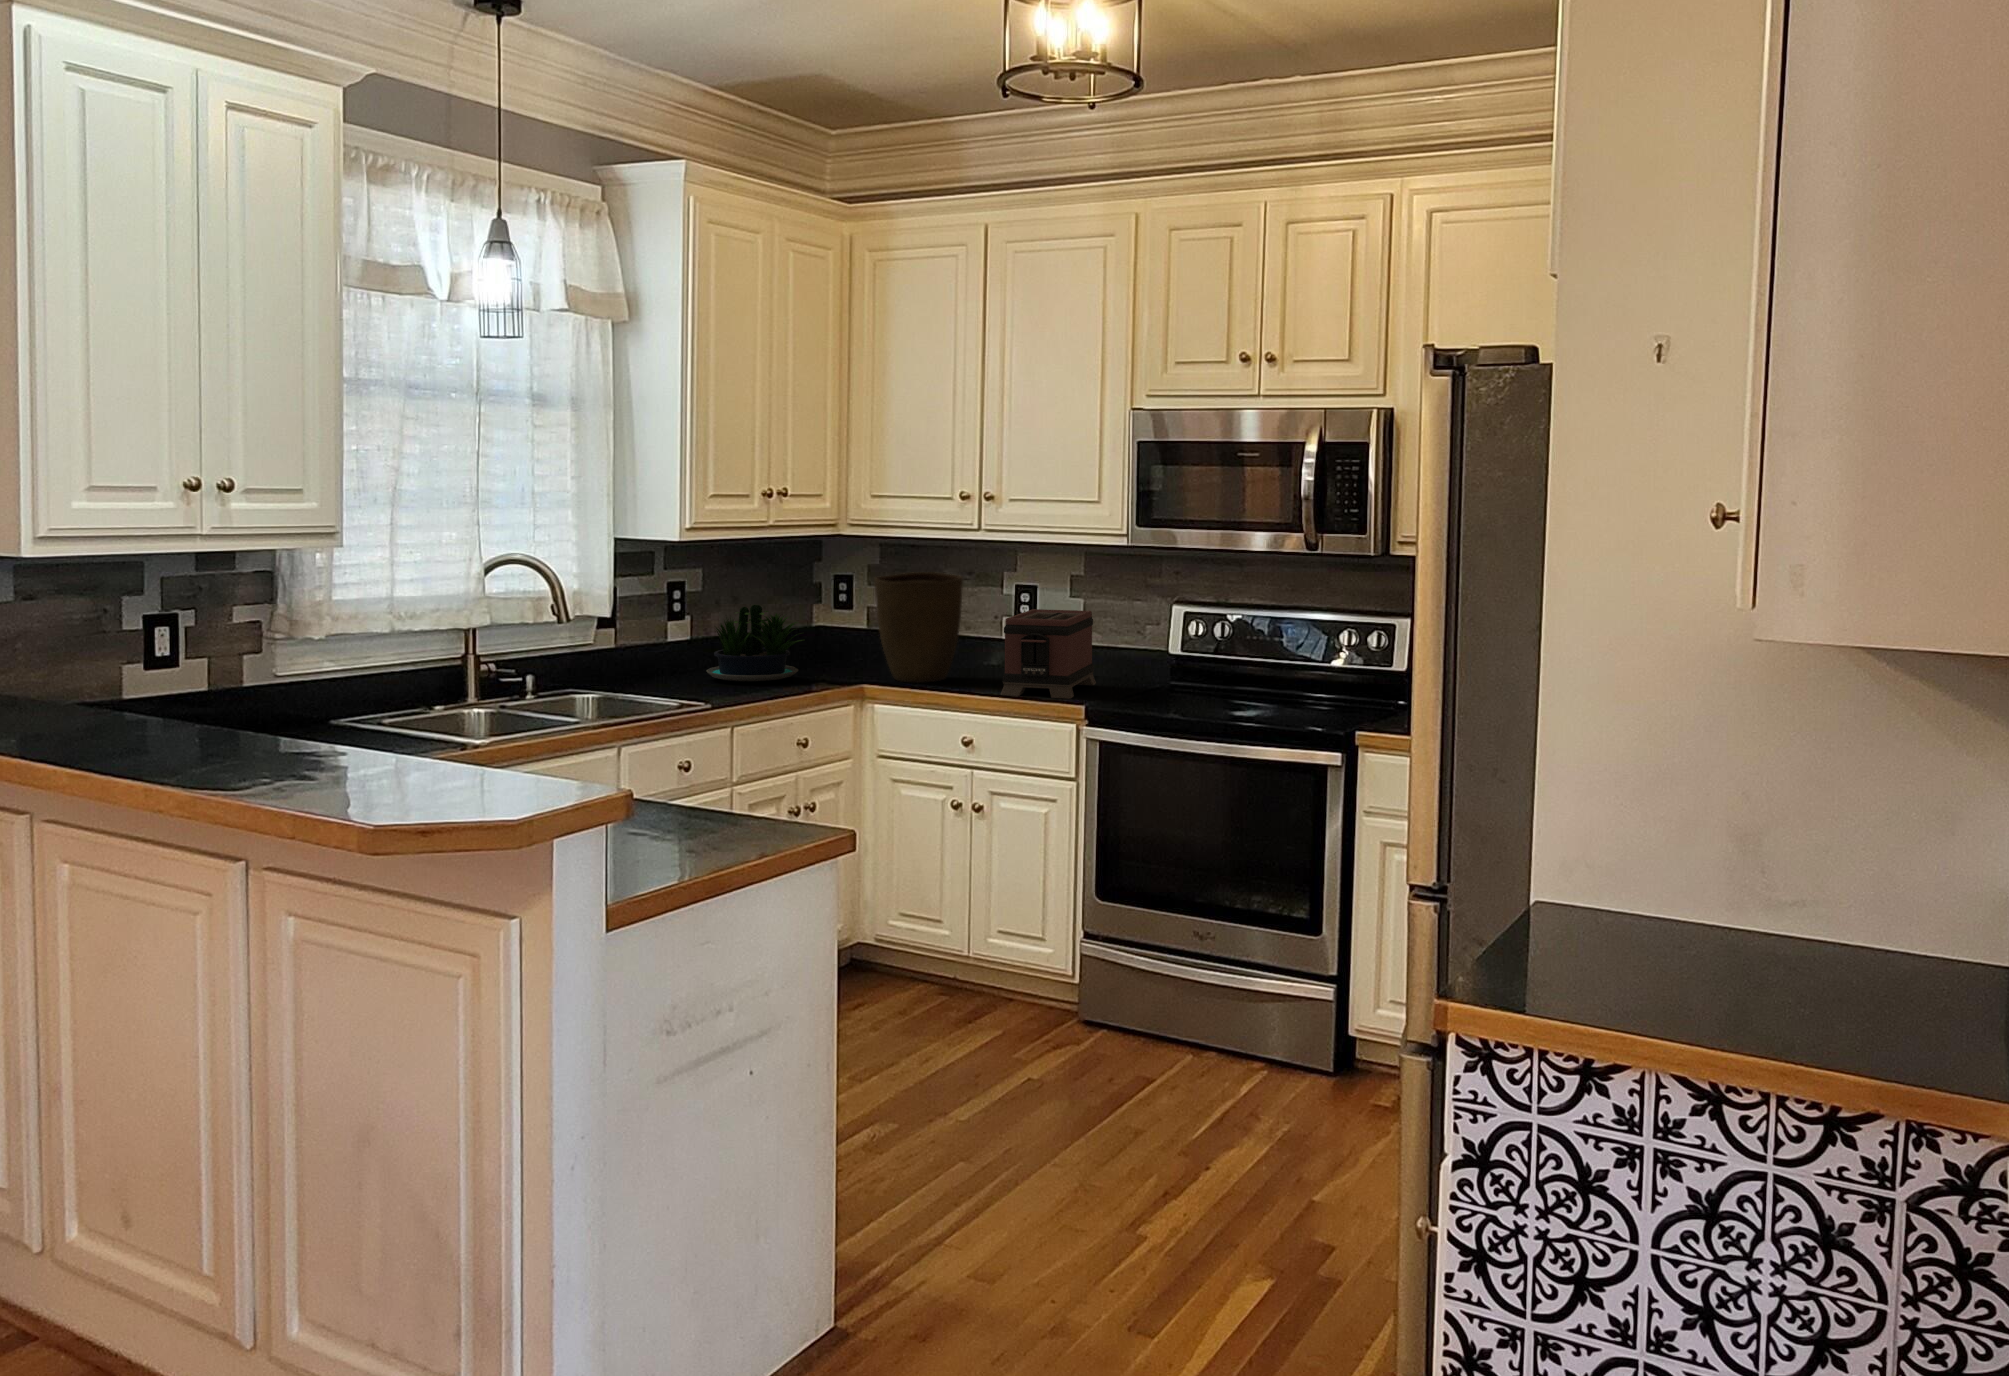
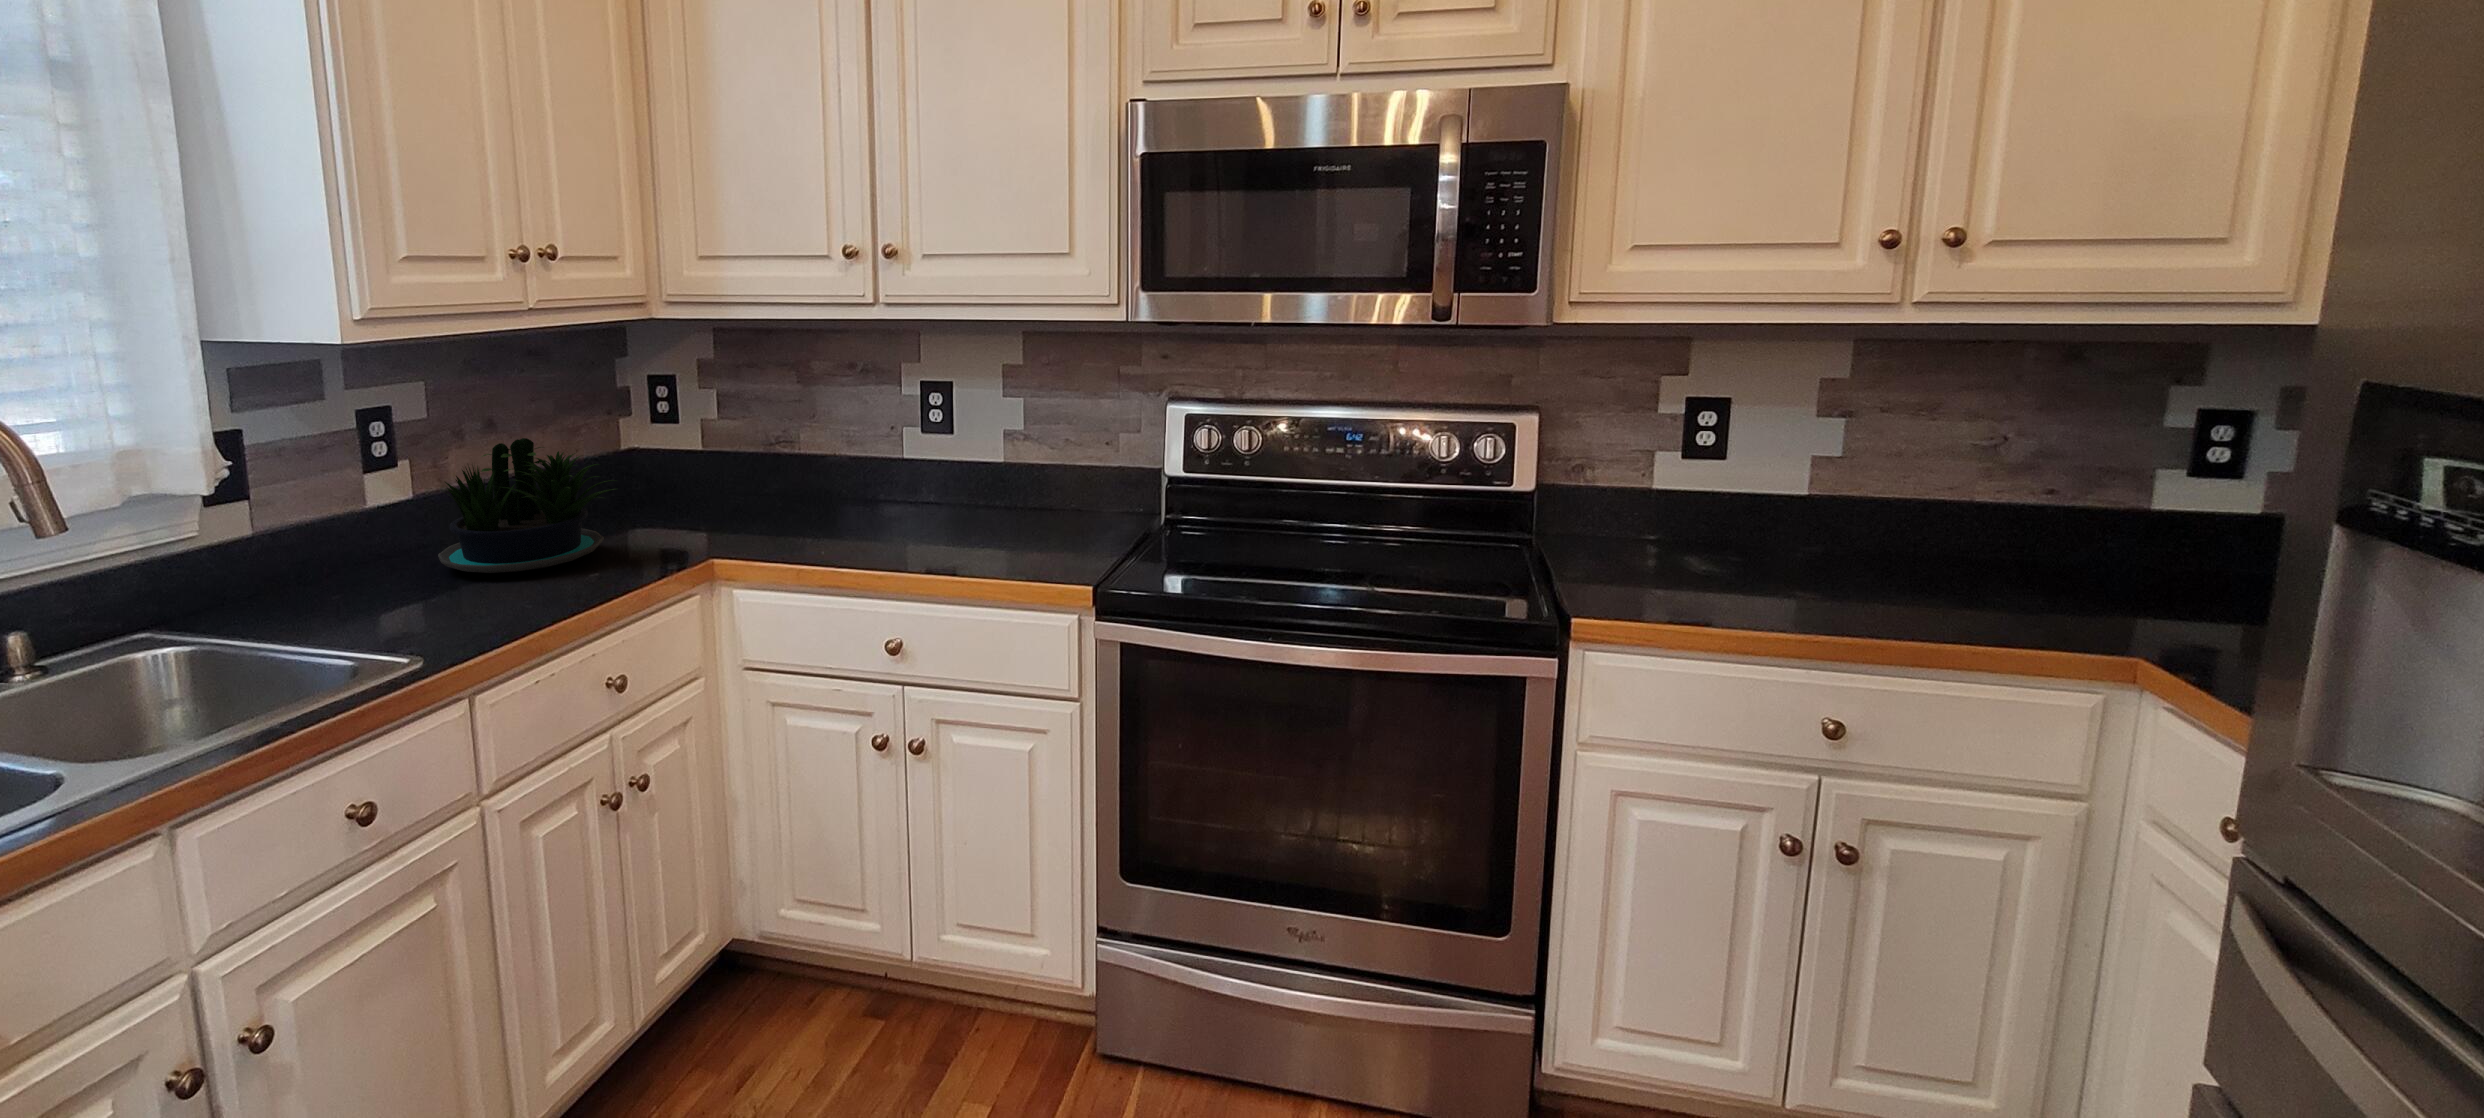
vase: present [874,572,963,683] -> none [720,371,859,542]
toaster: present [1000,609,1096,699] -> none [943,419,1058,563]

